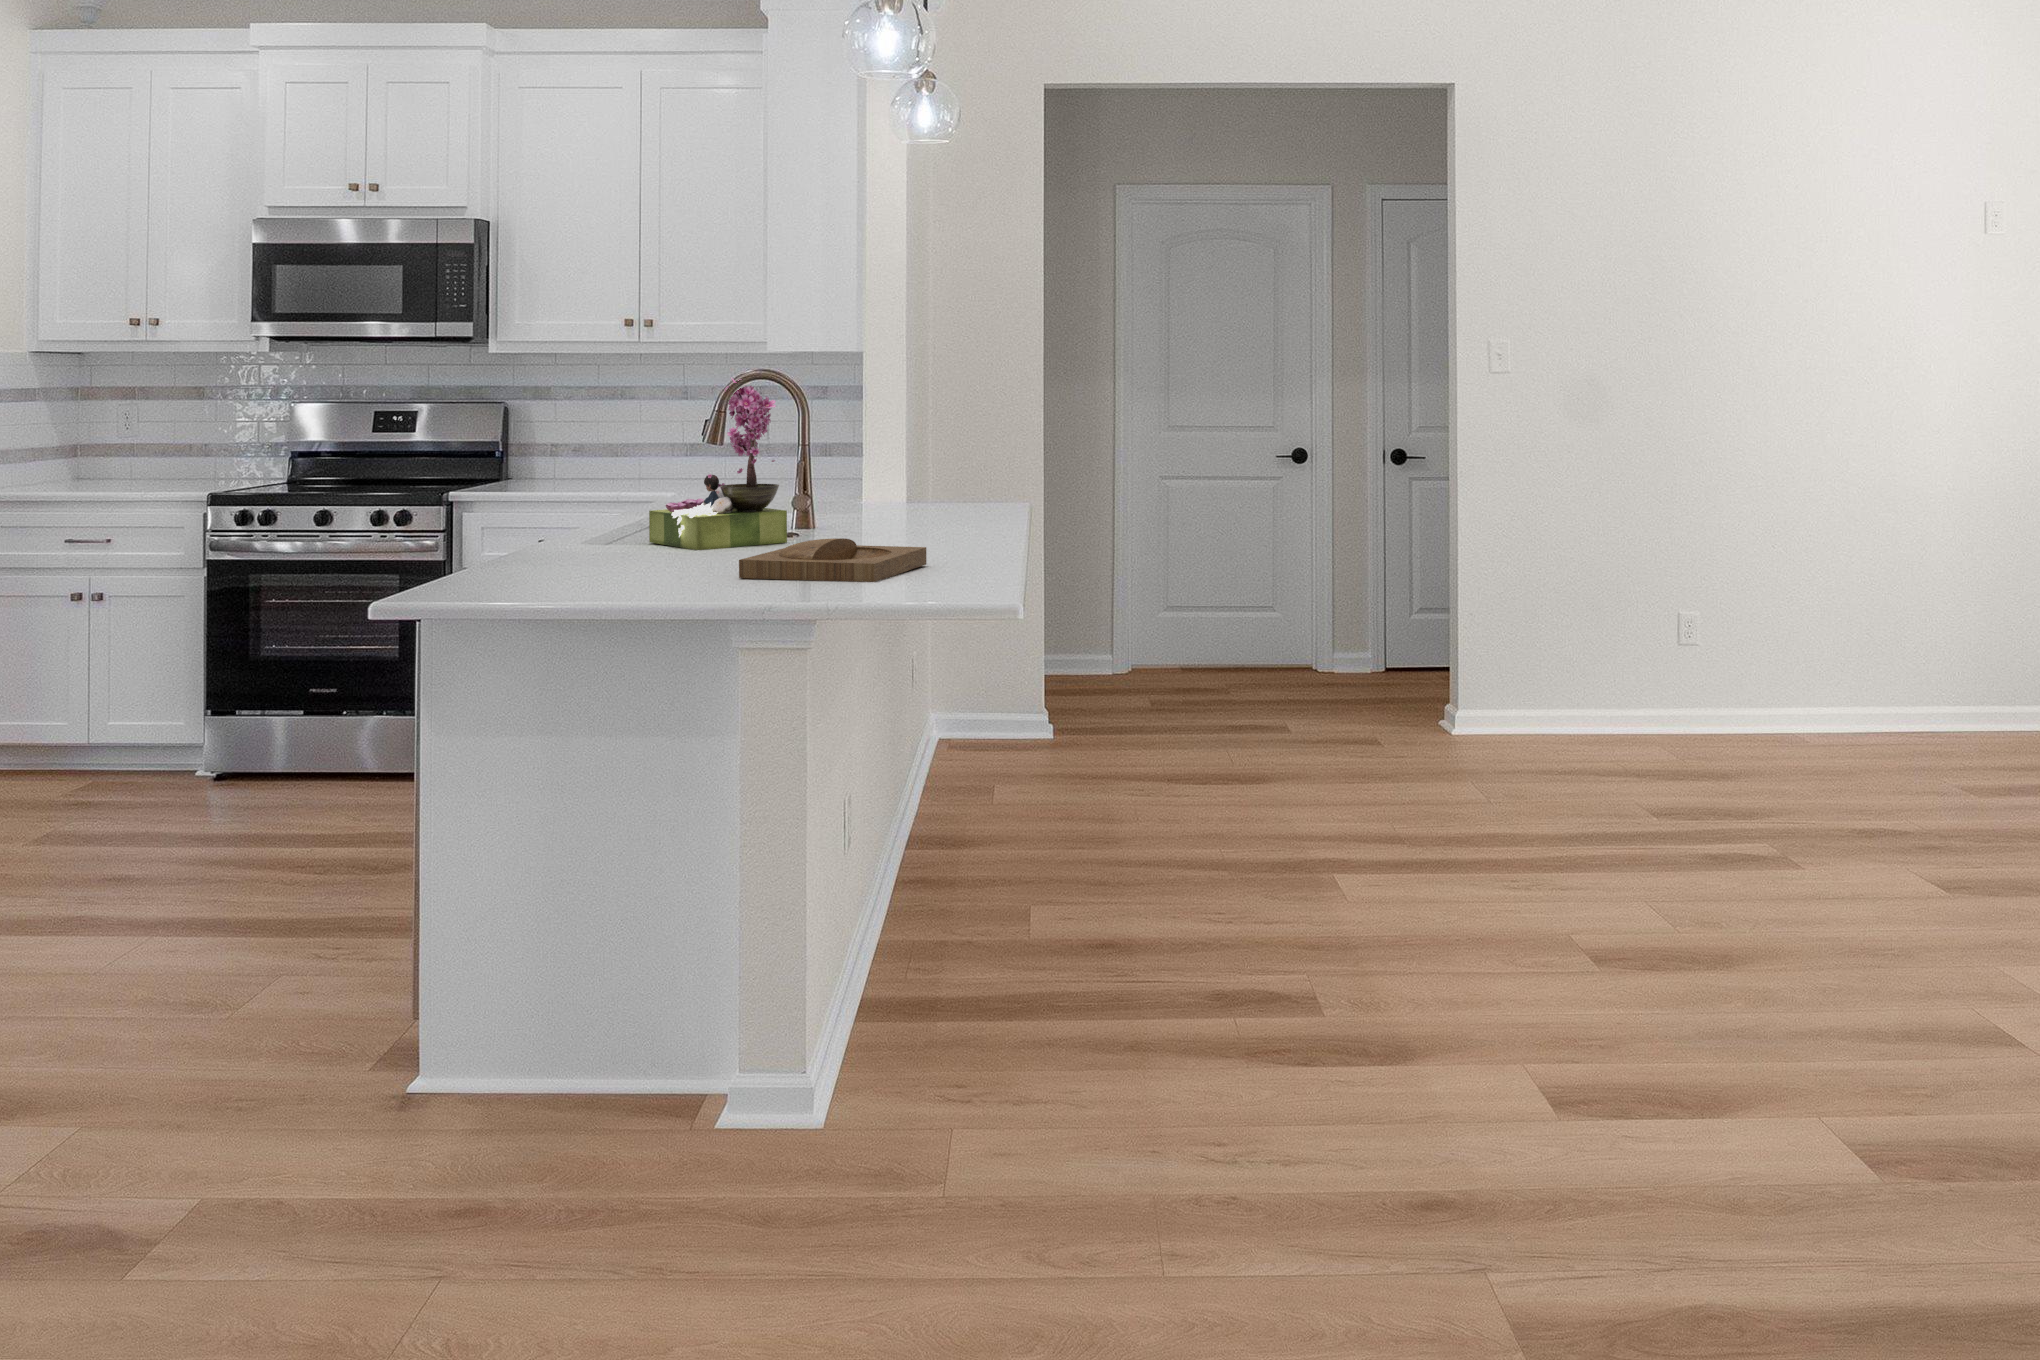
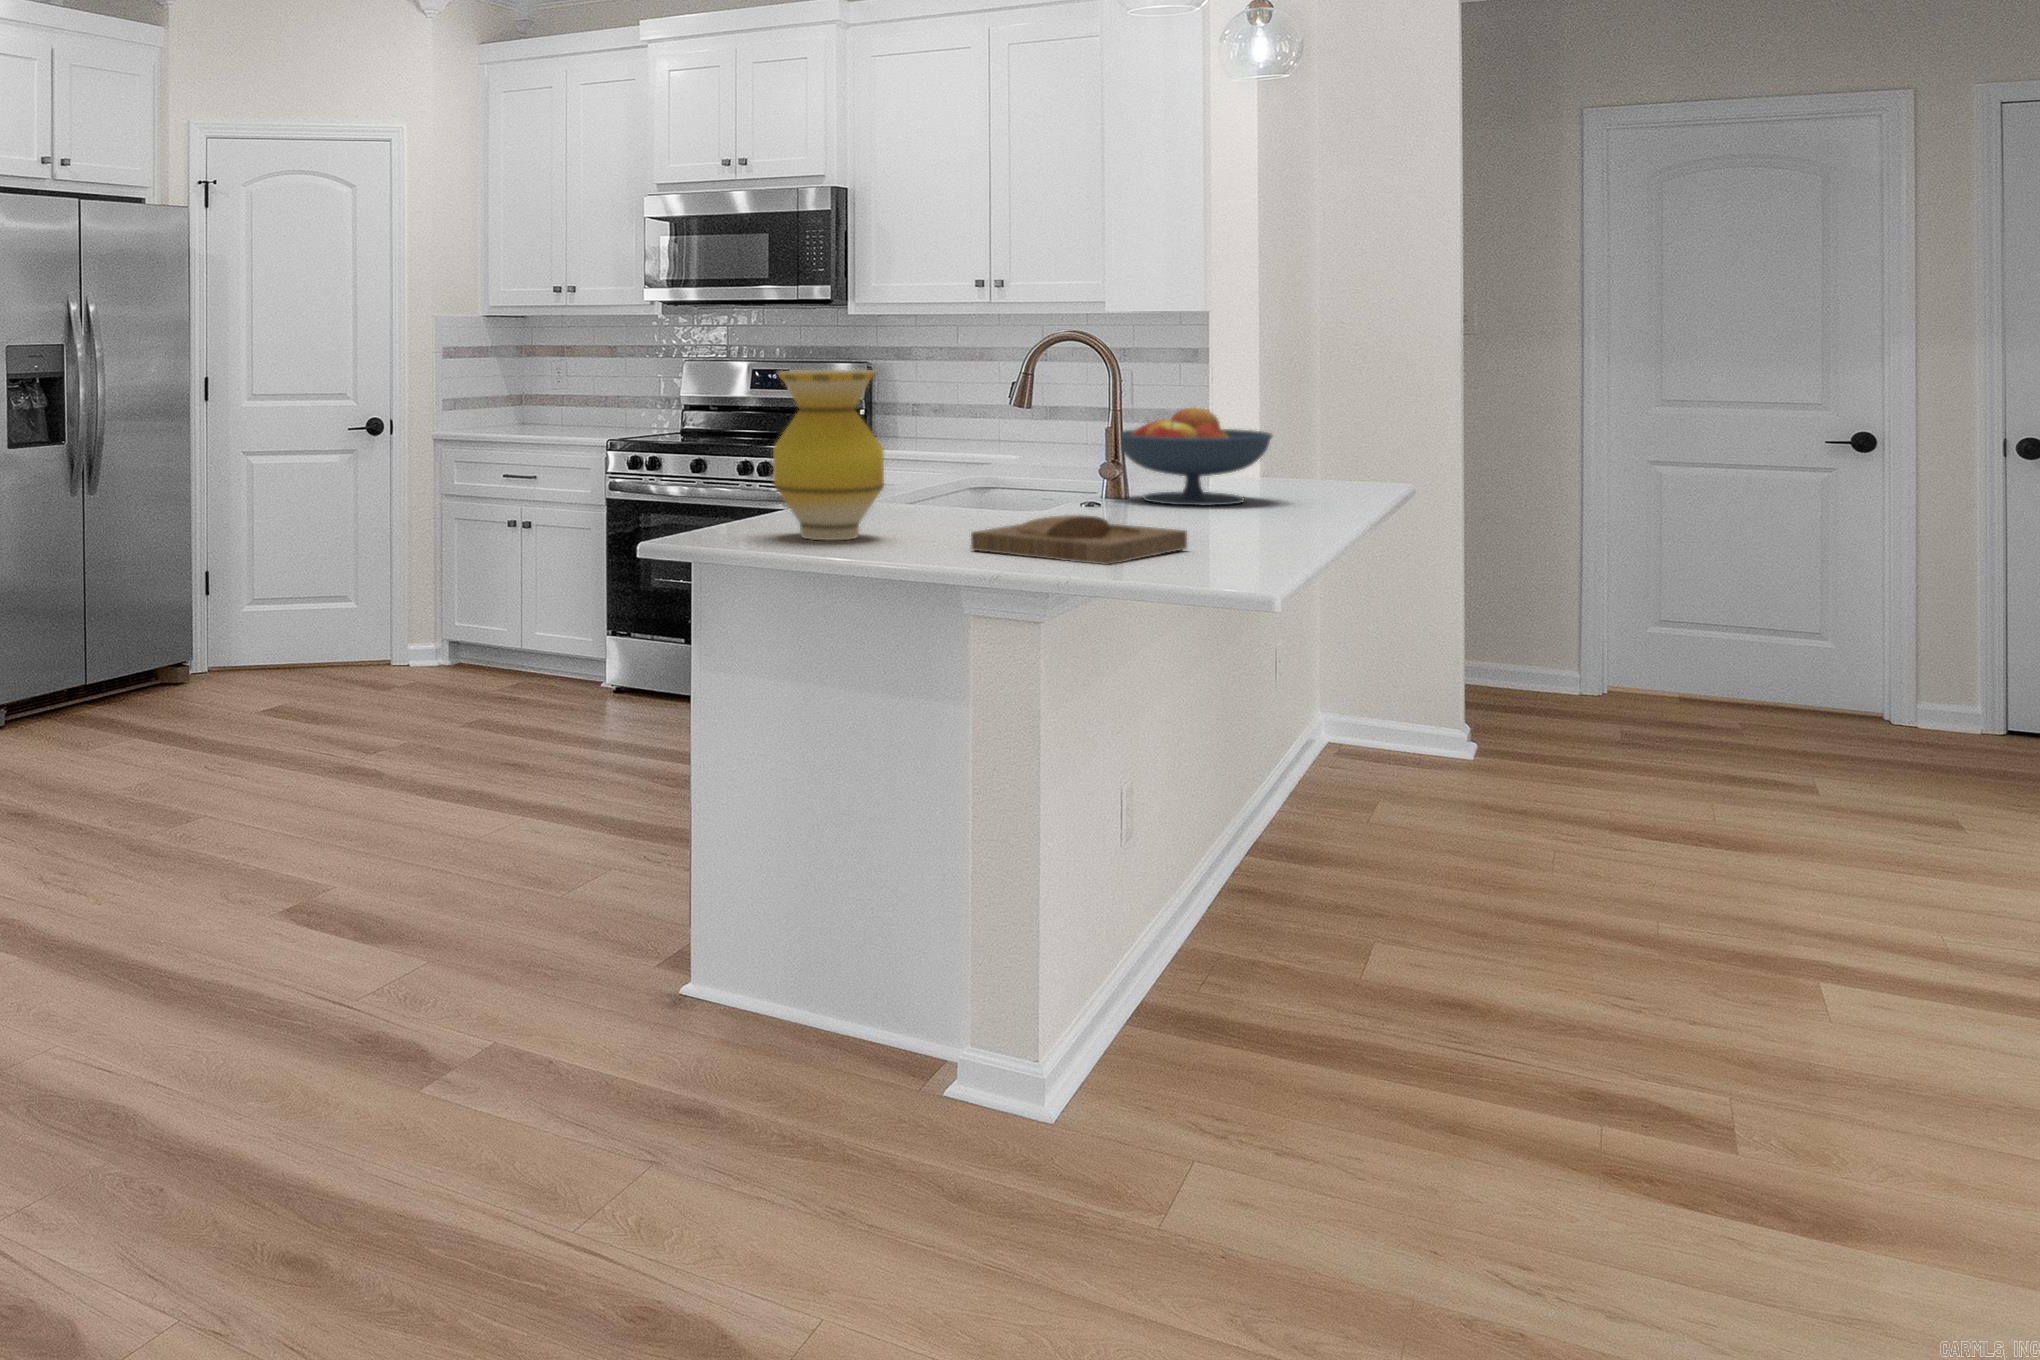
flower arrangement: present [649,378,787,550] -> none [929,341,1068,518]
vase: none [524,402,642,579] -> present [773,370,884,540]
fruit bowl: none [812,438,948,529] -> present [1121,407,1272,505]

